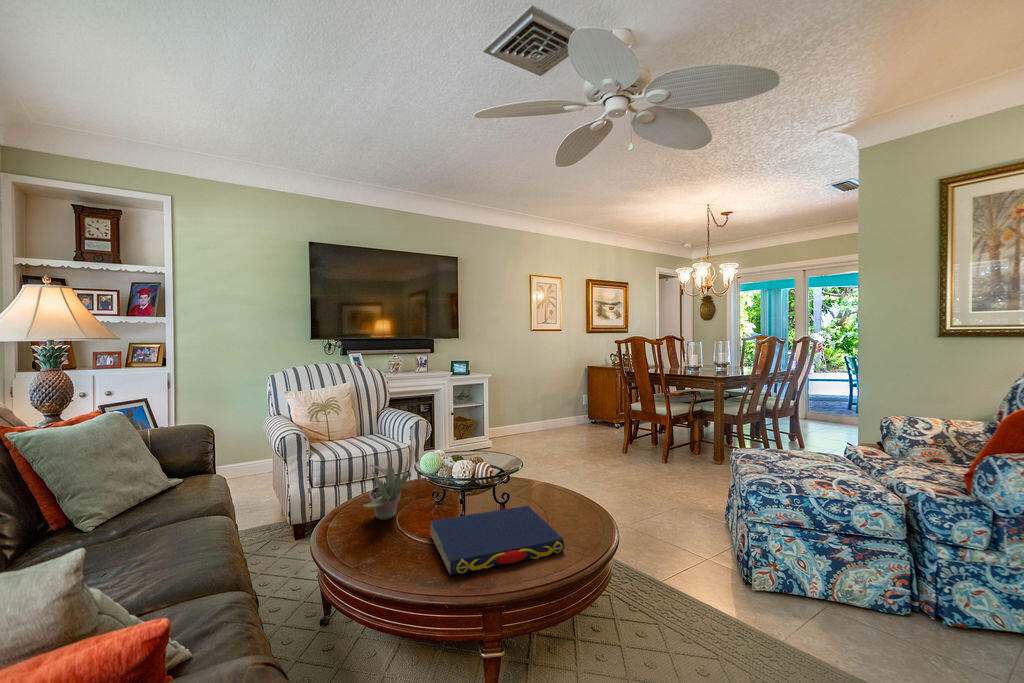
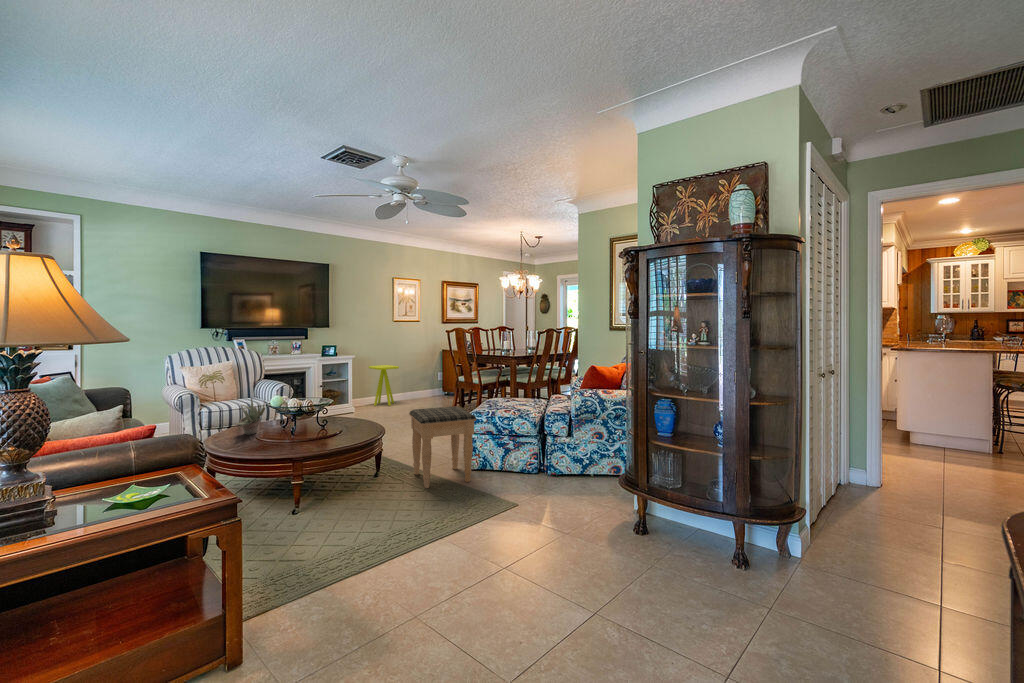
side table: none [504,386,542,439] -> present [368,365,399,406]
footstool: none [642,470,797,645] -> present [409,406,476,488]
book: present [430,506,564,575] -> none [275,424,344,448]

